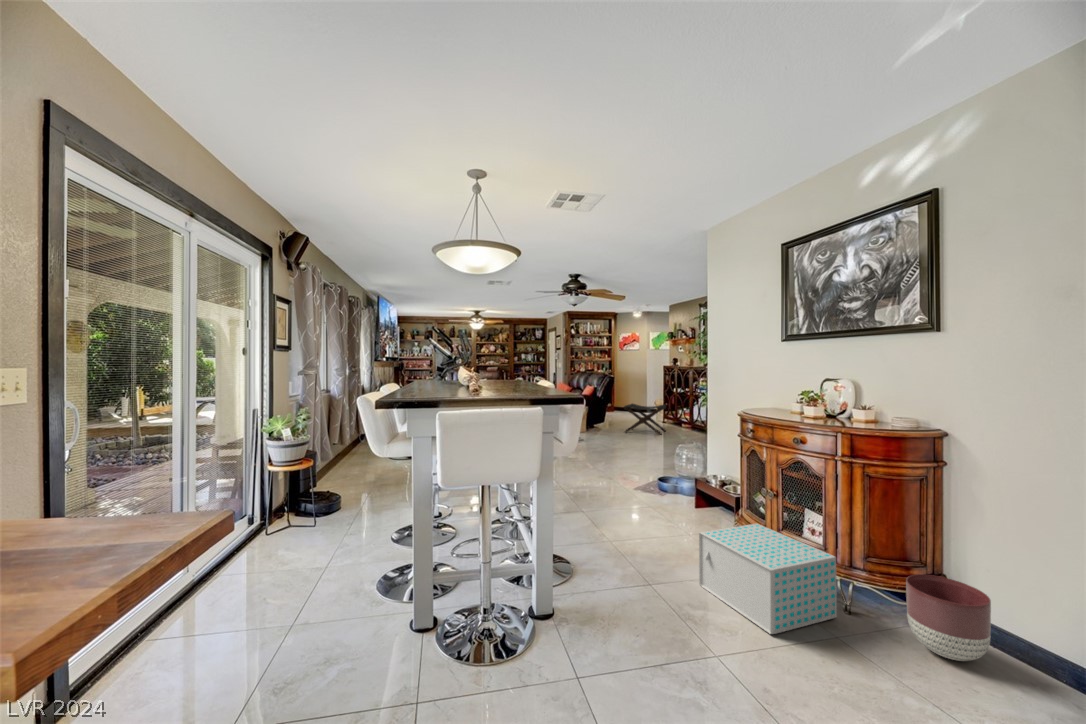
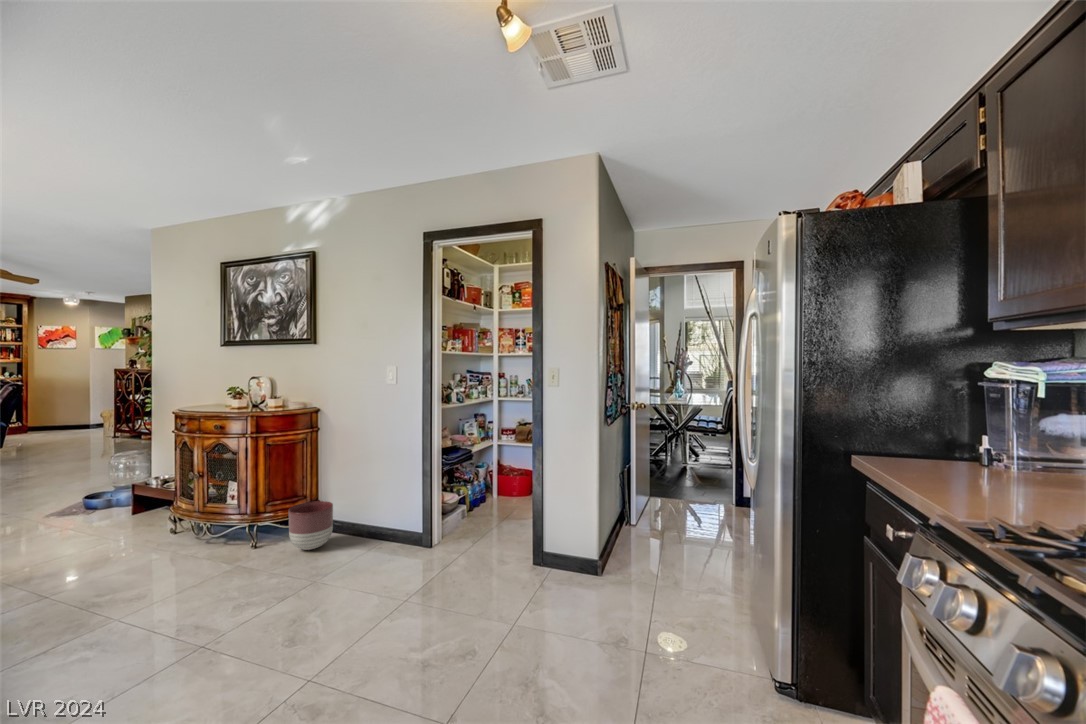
footstool: present [624,404,666,435] -> none [39,416,115,458]
storage box: present [699,524,837,634] -> none [114,504,244,583]

